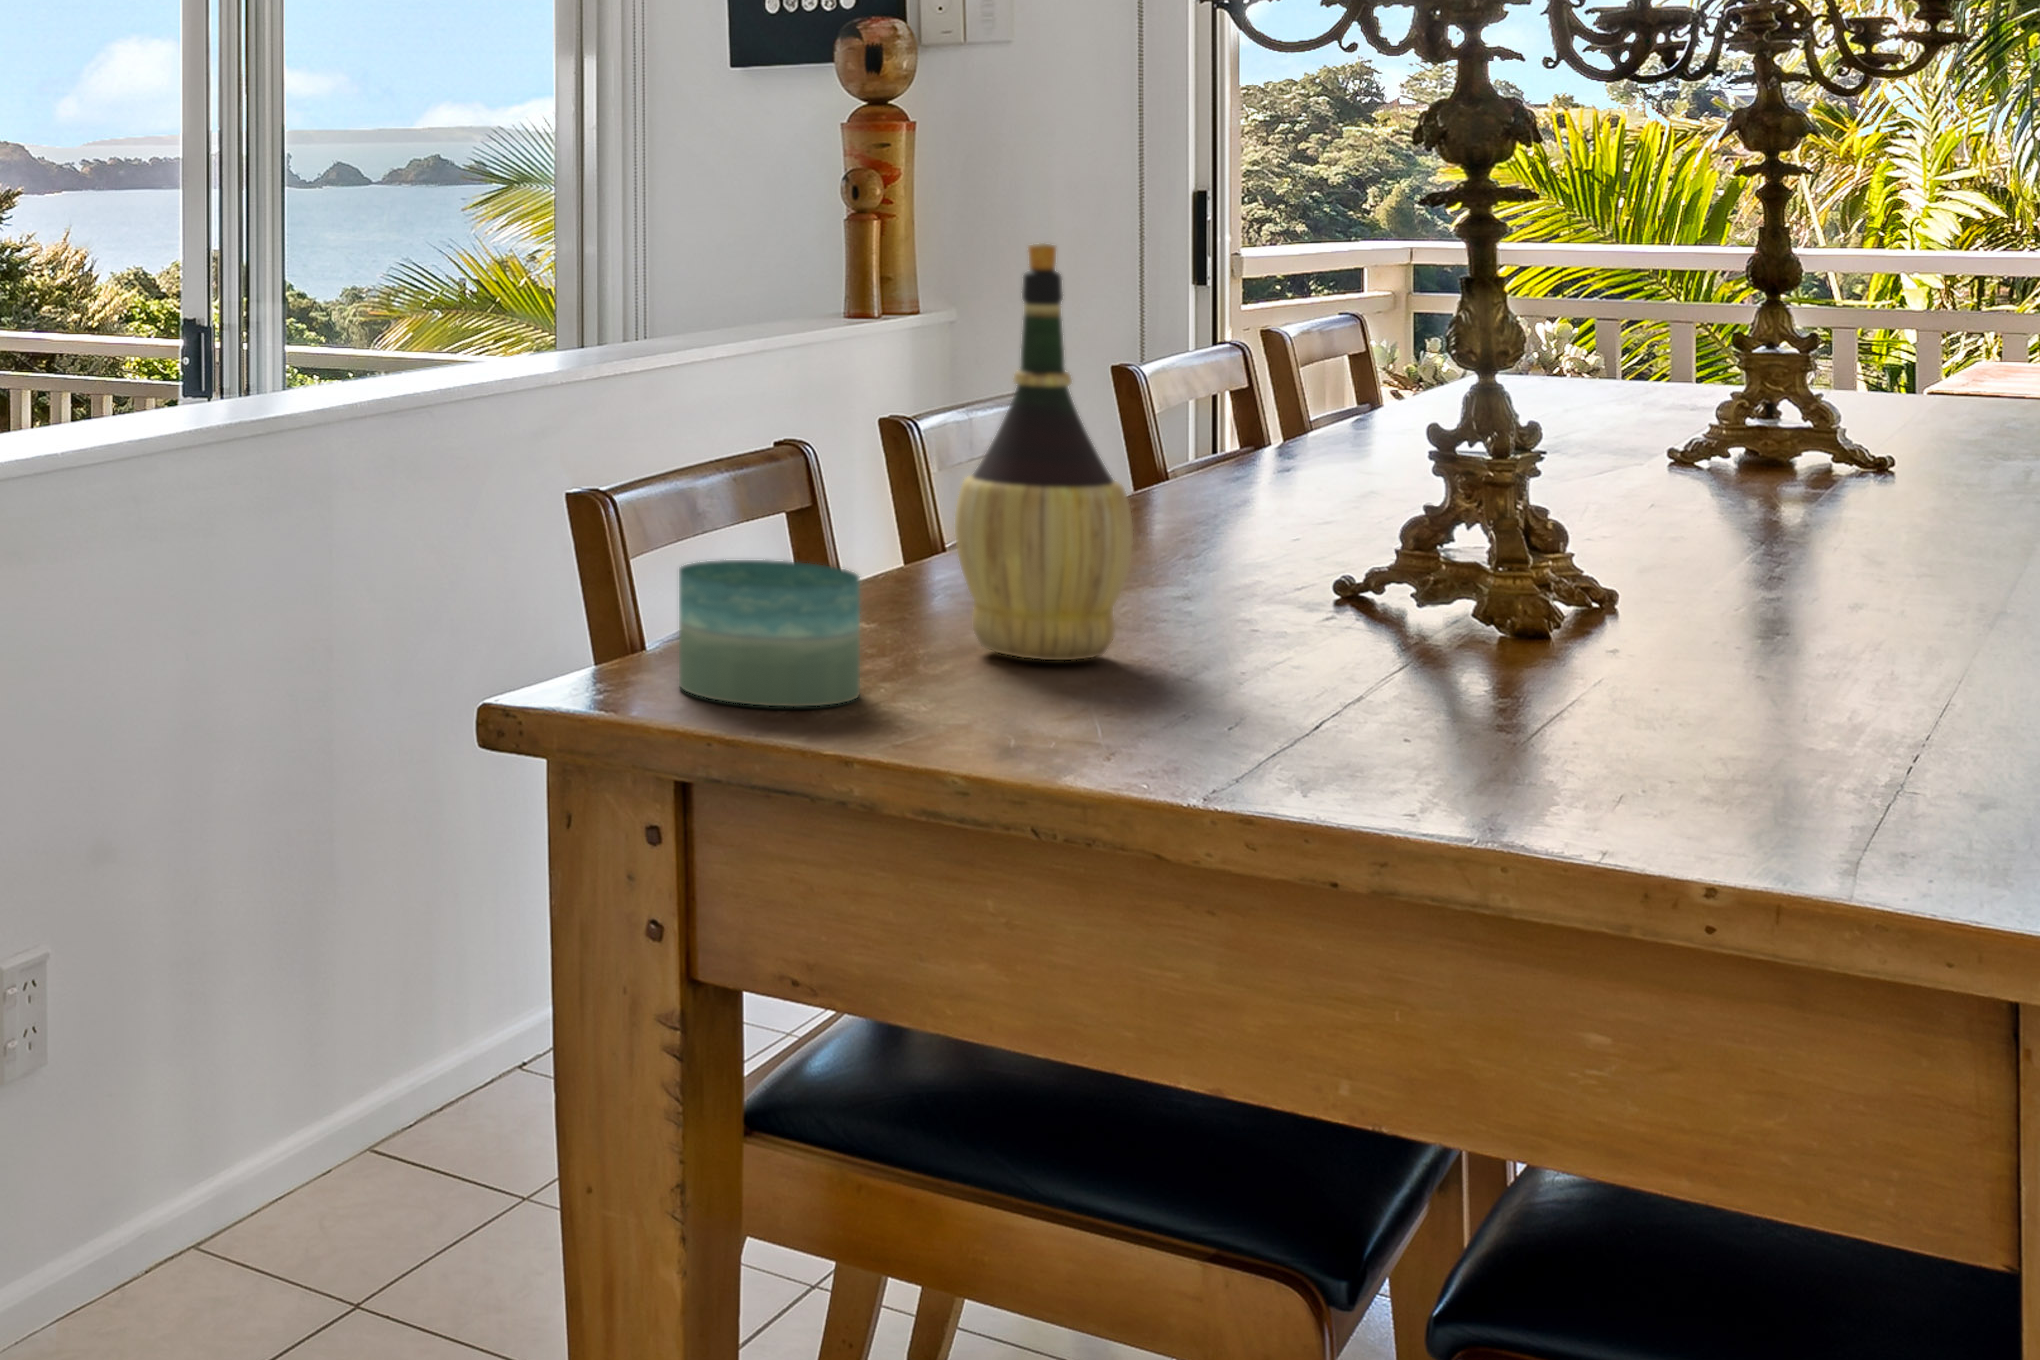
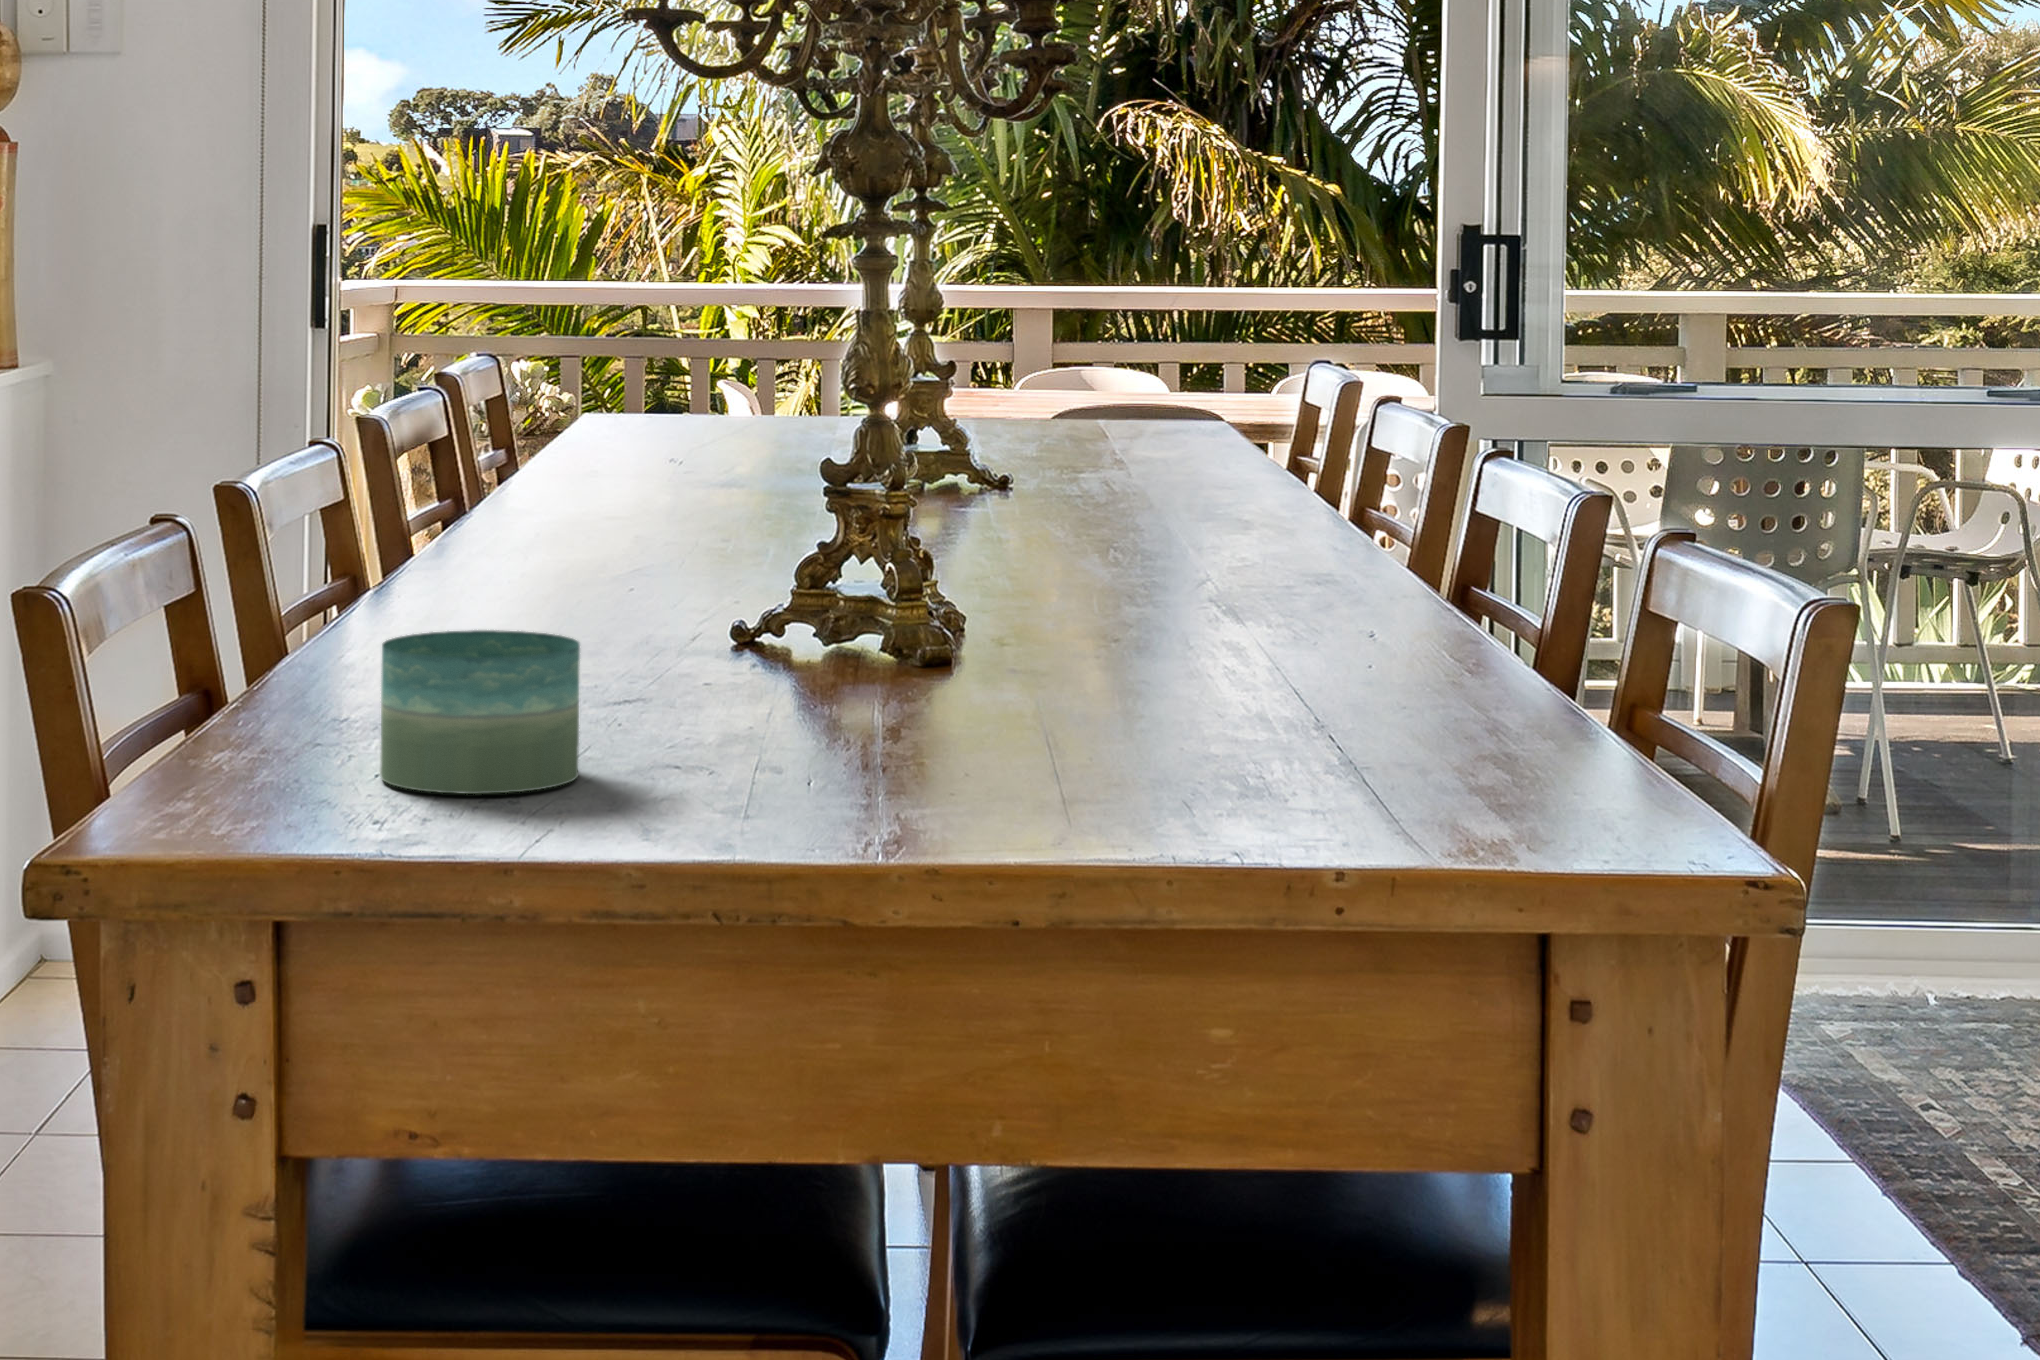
wine bottle: present [955,243,1133,660] -> none [582,268,760,713]

